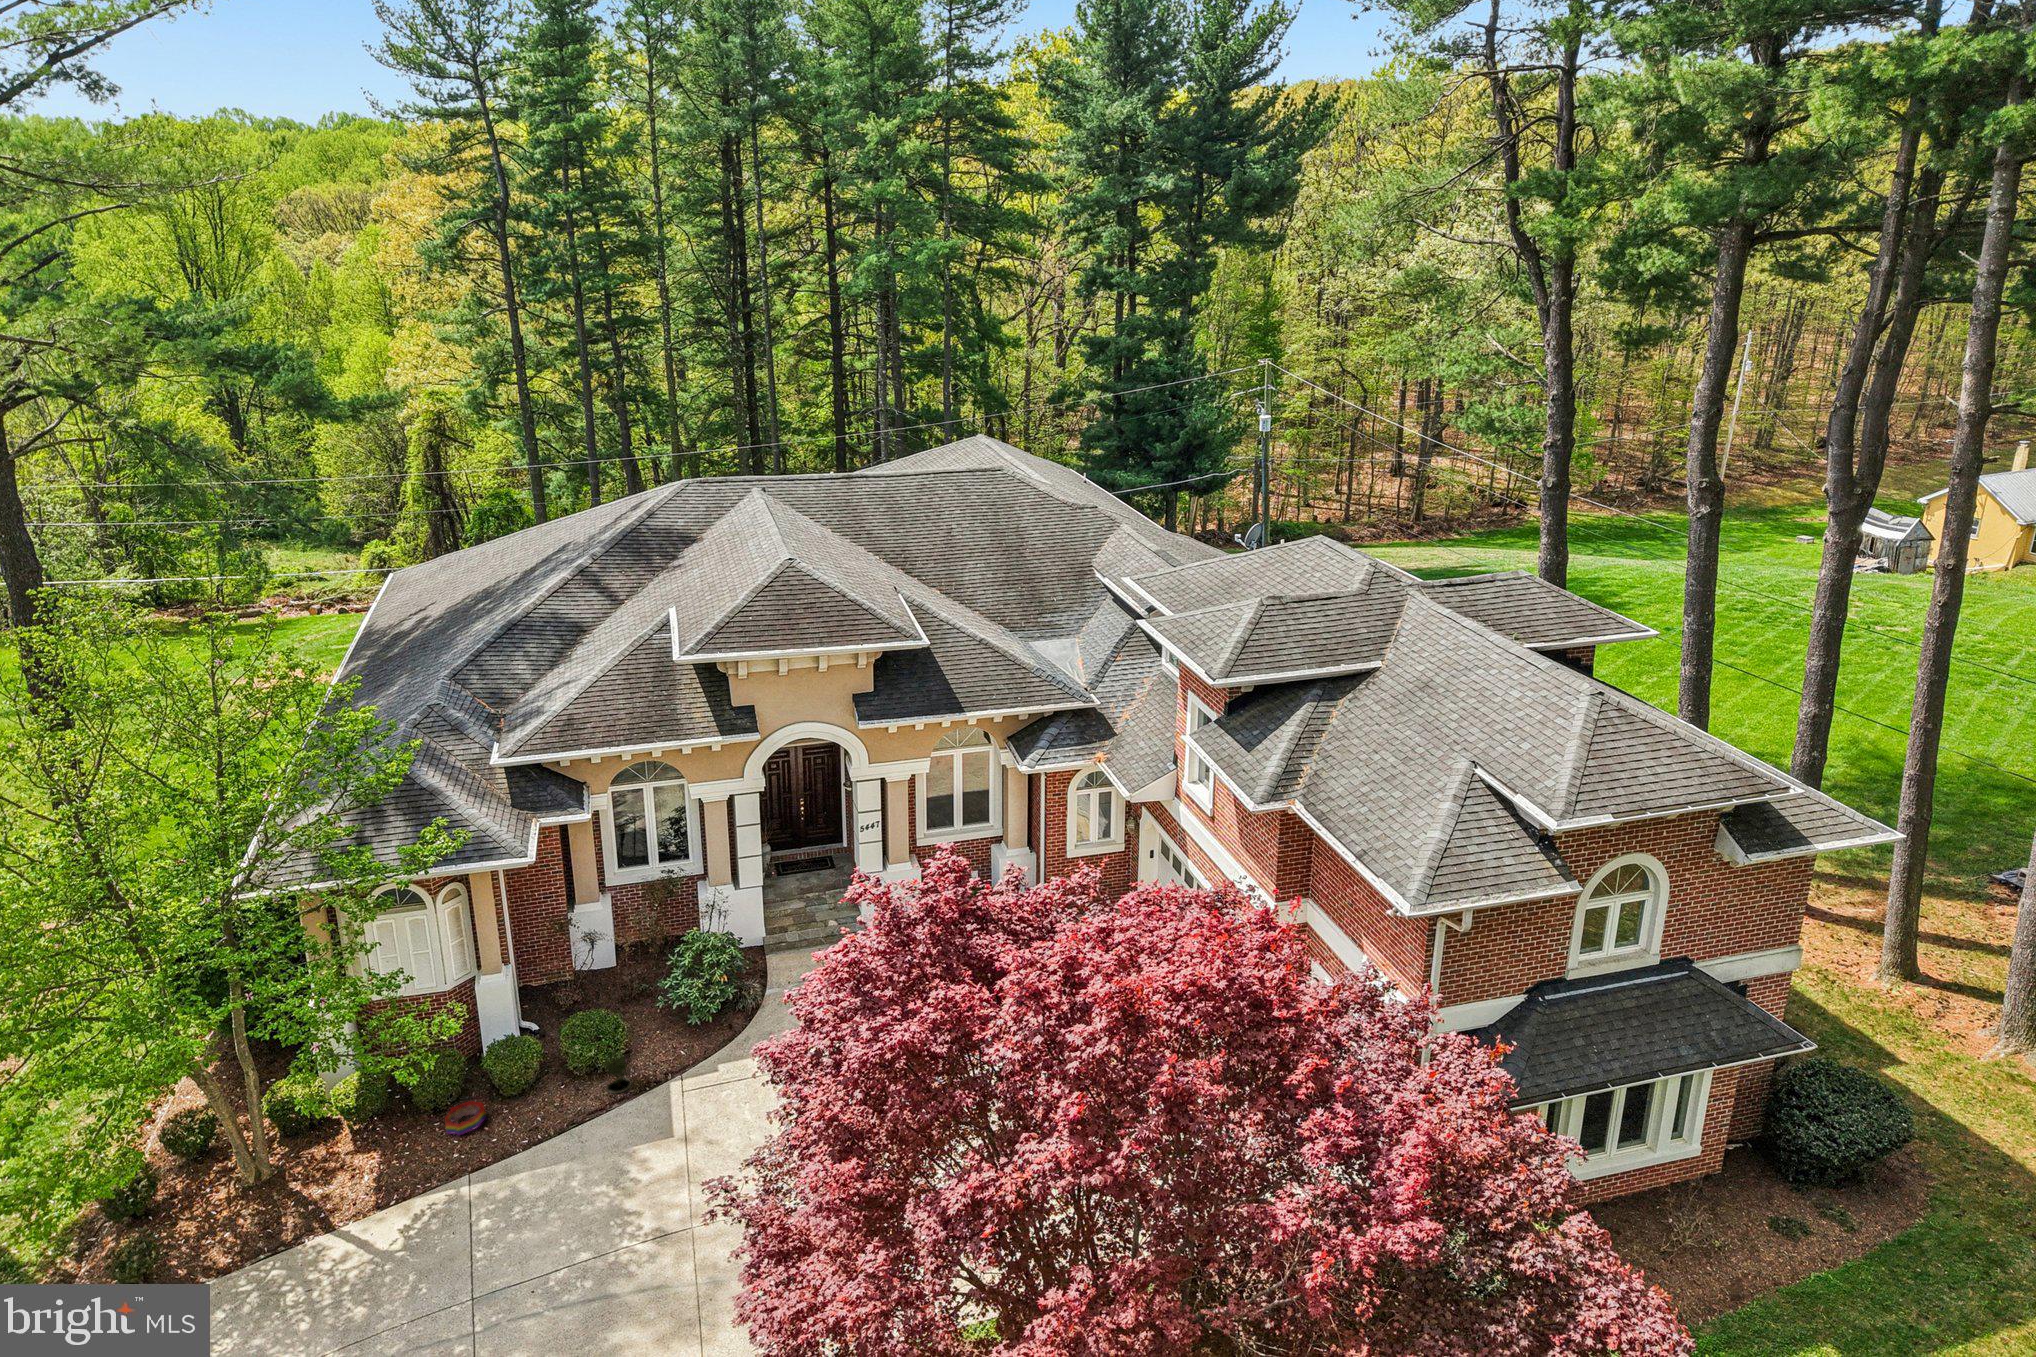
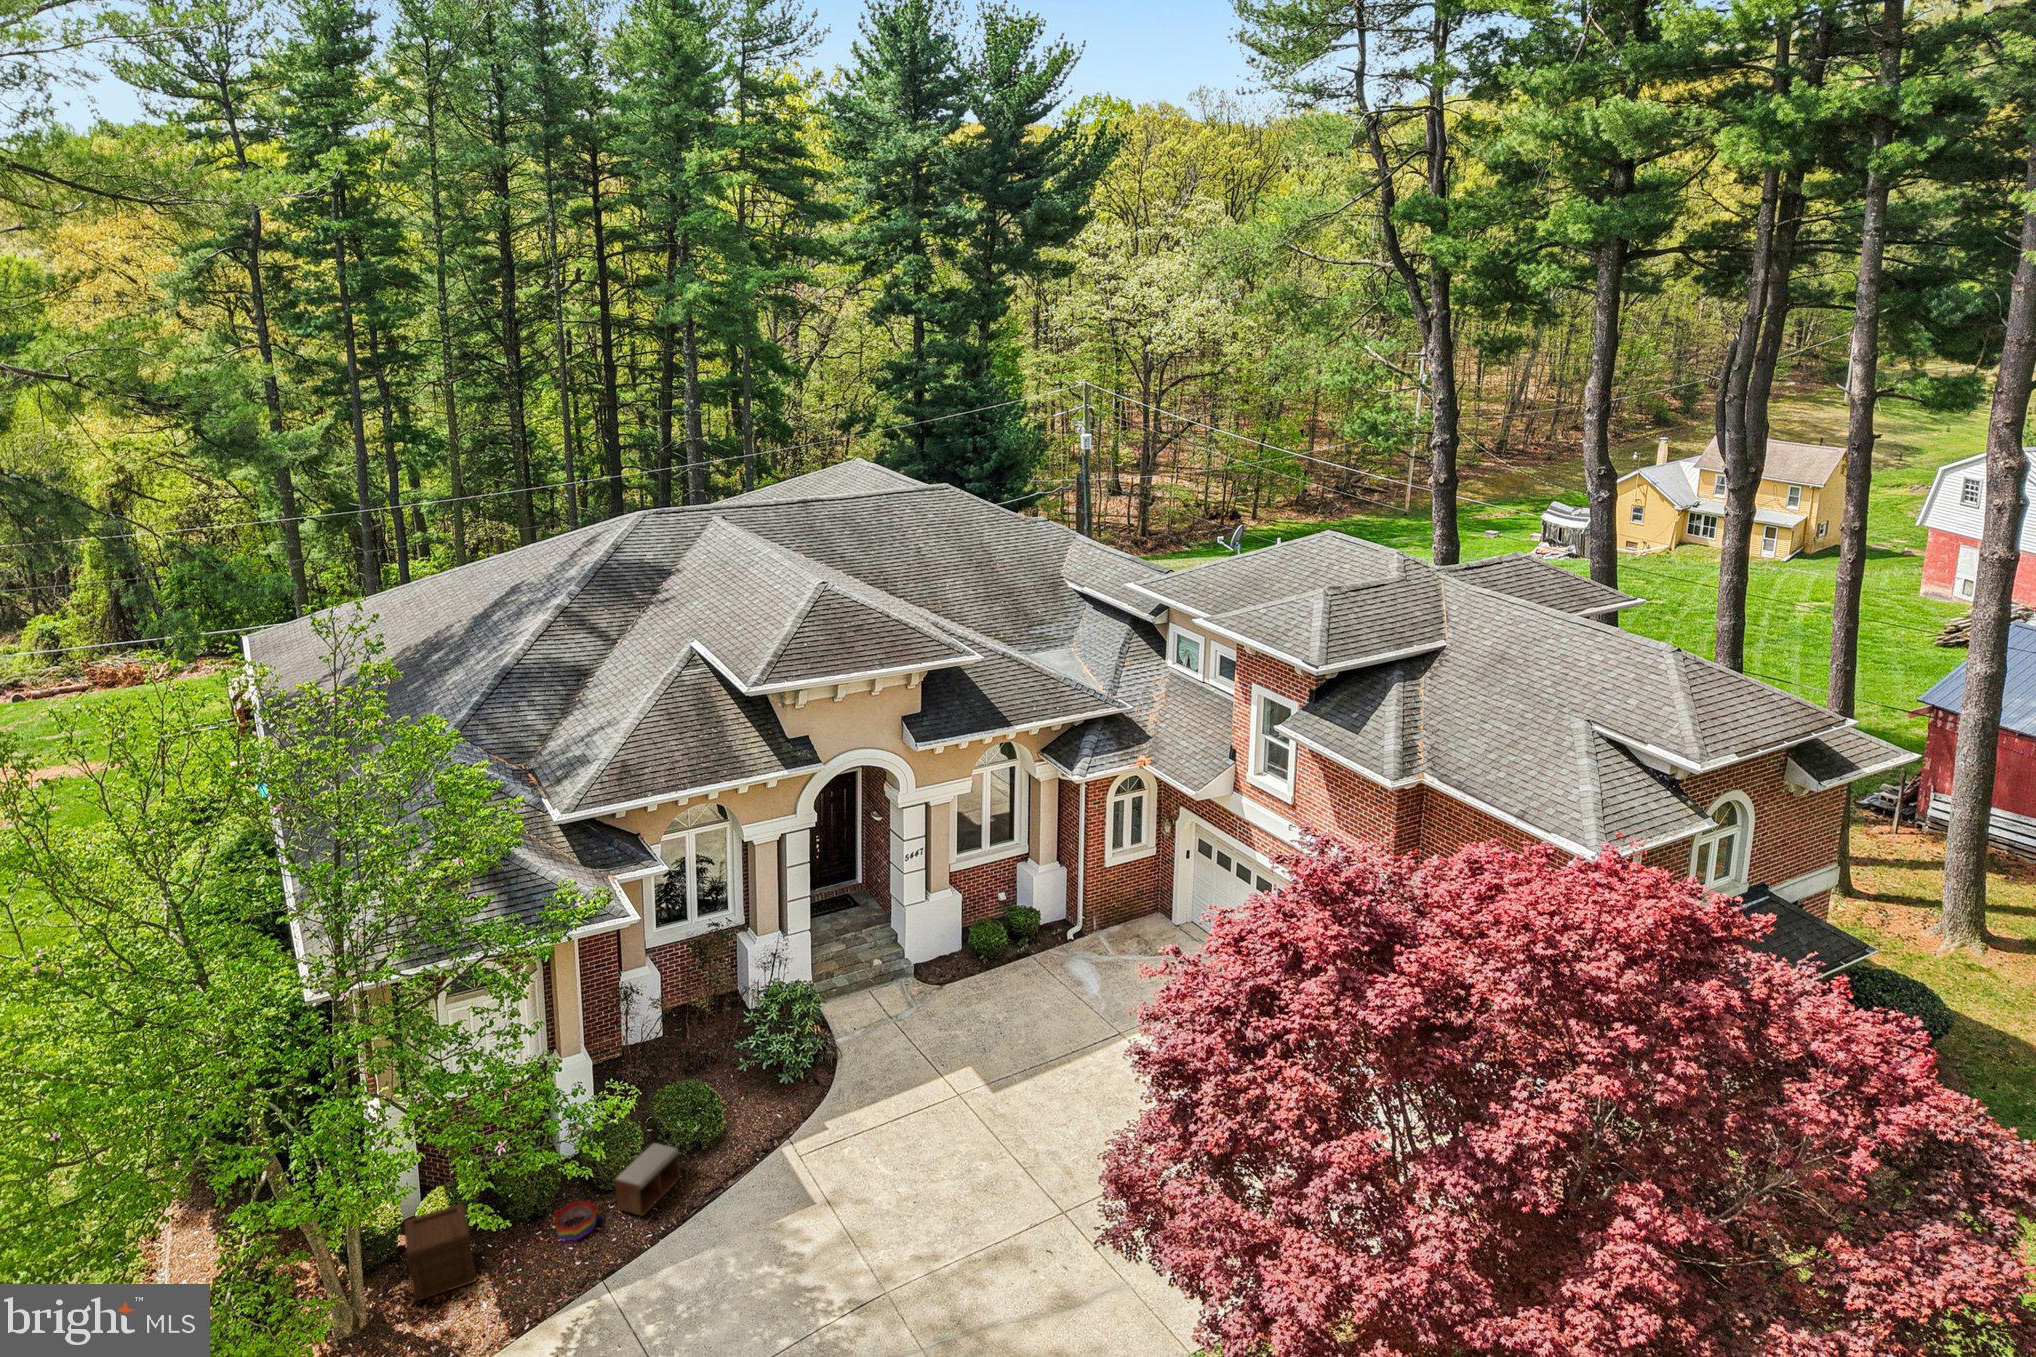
potted tree: present [605,1051,632,1094] -> none [715,1120,748,1170]
bench: none [499,1060,569,1123] -> present [614,1143,680,1216]
wooden crate: none [305,1088,380,1165] -> present [405,1204,476,1302]

